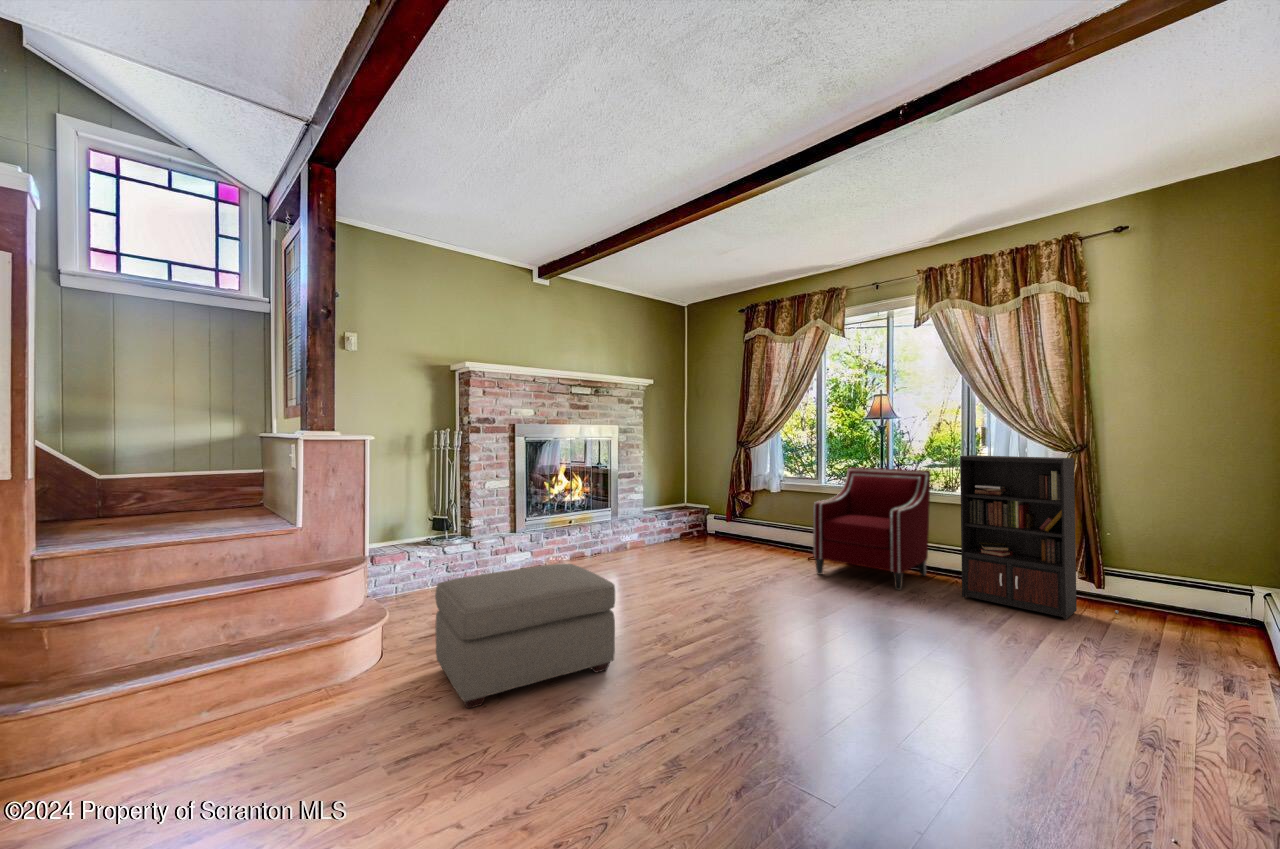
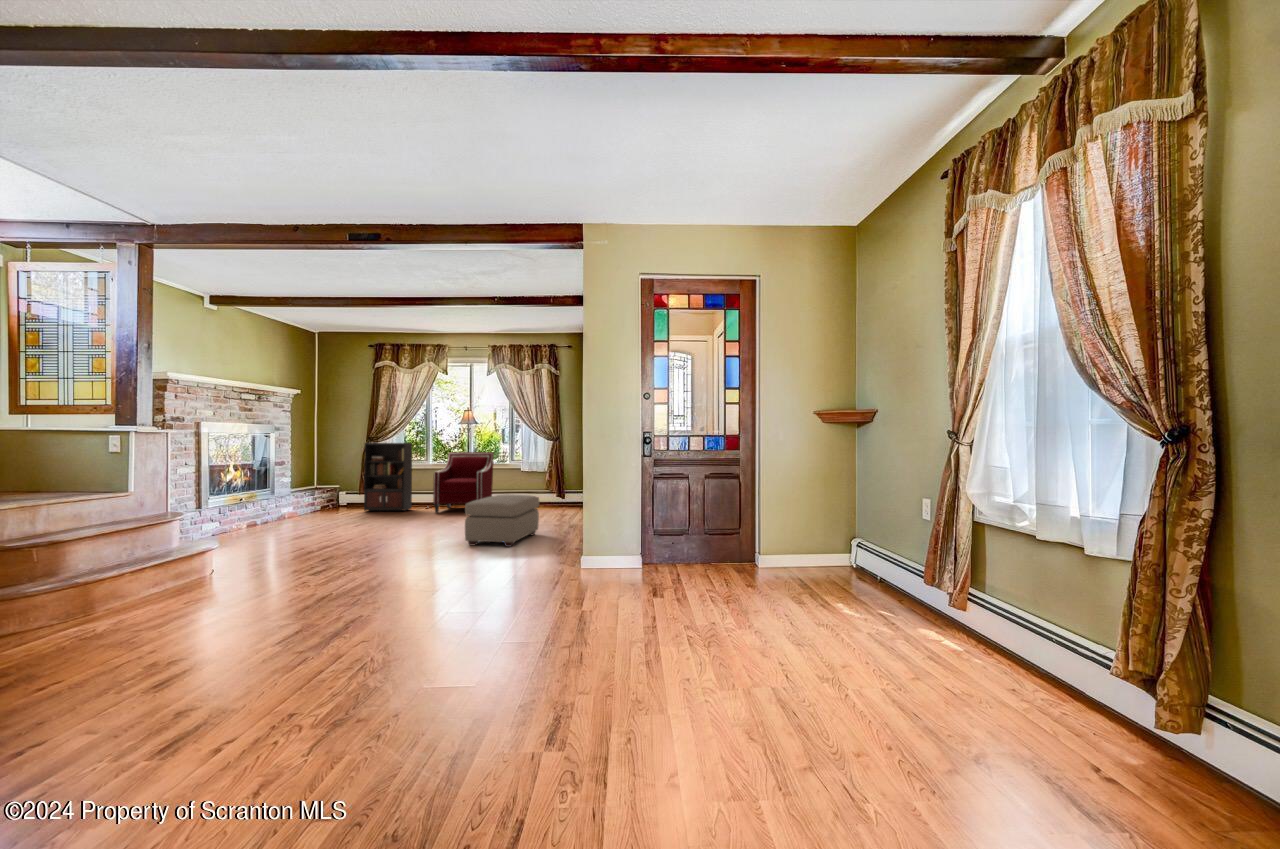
bookcase: present [960,455,1118,619] -> present [364,443,412,511]
ottoman: present [435,564,615,708] -> present [465,495,540,547]

